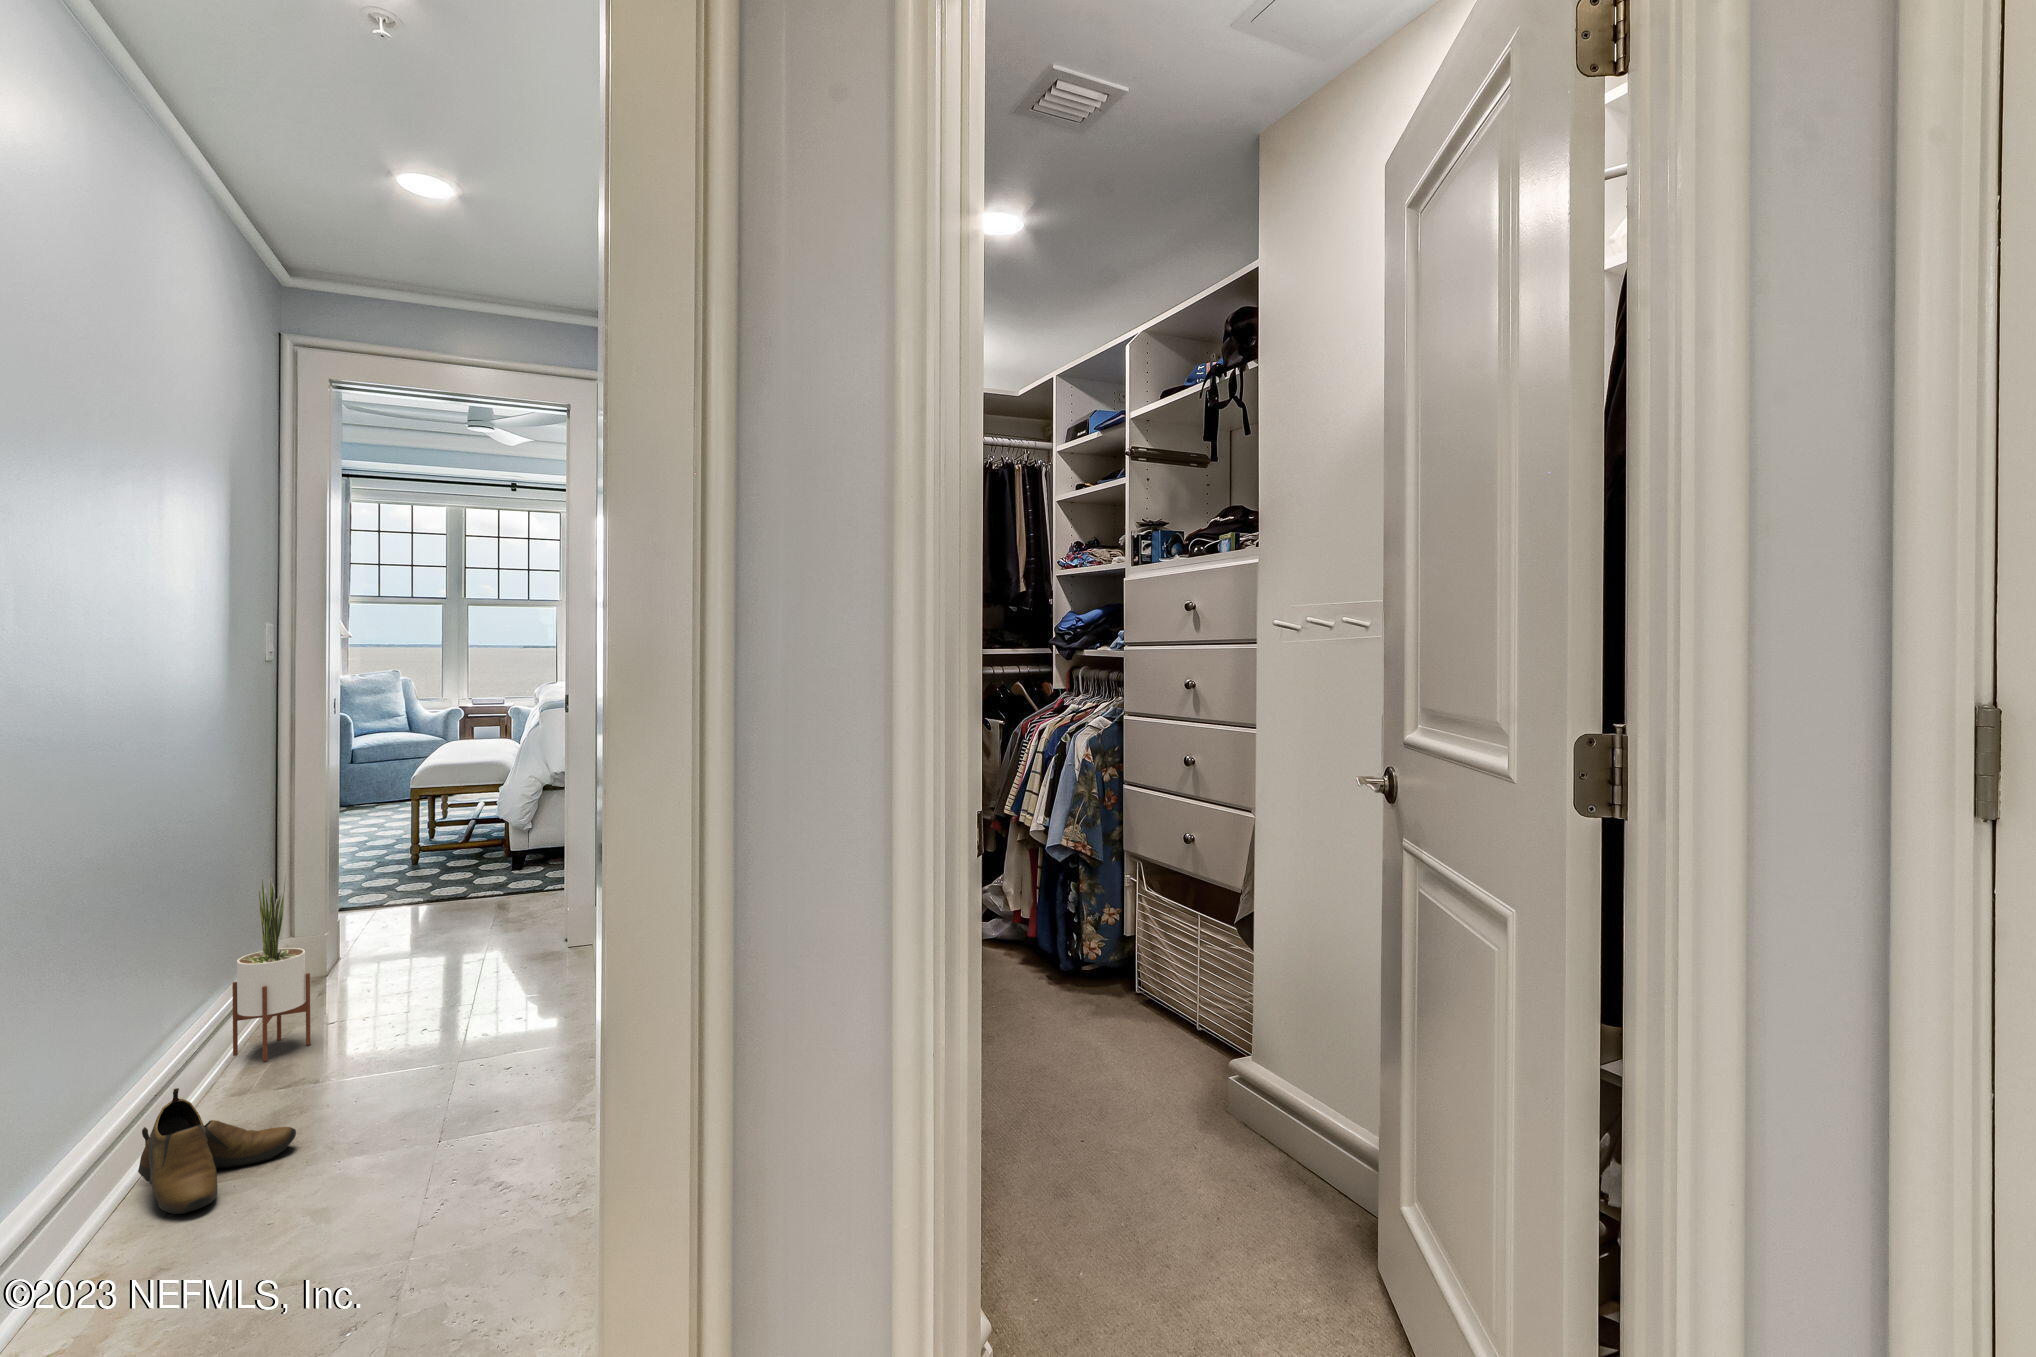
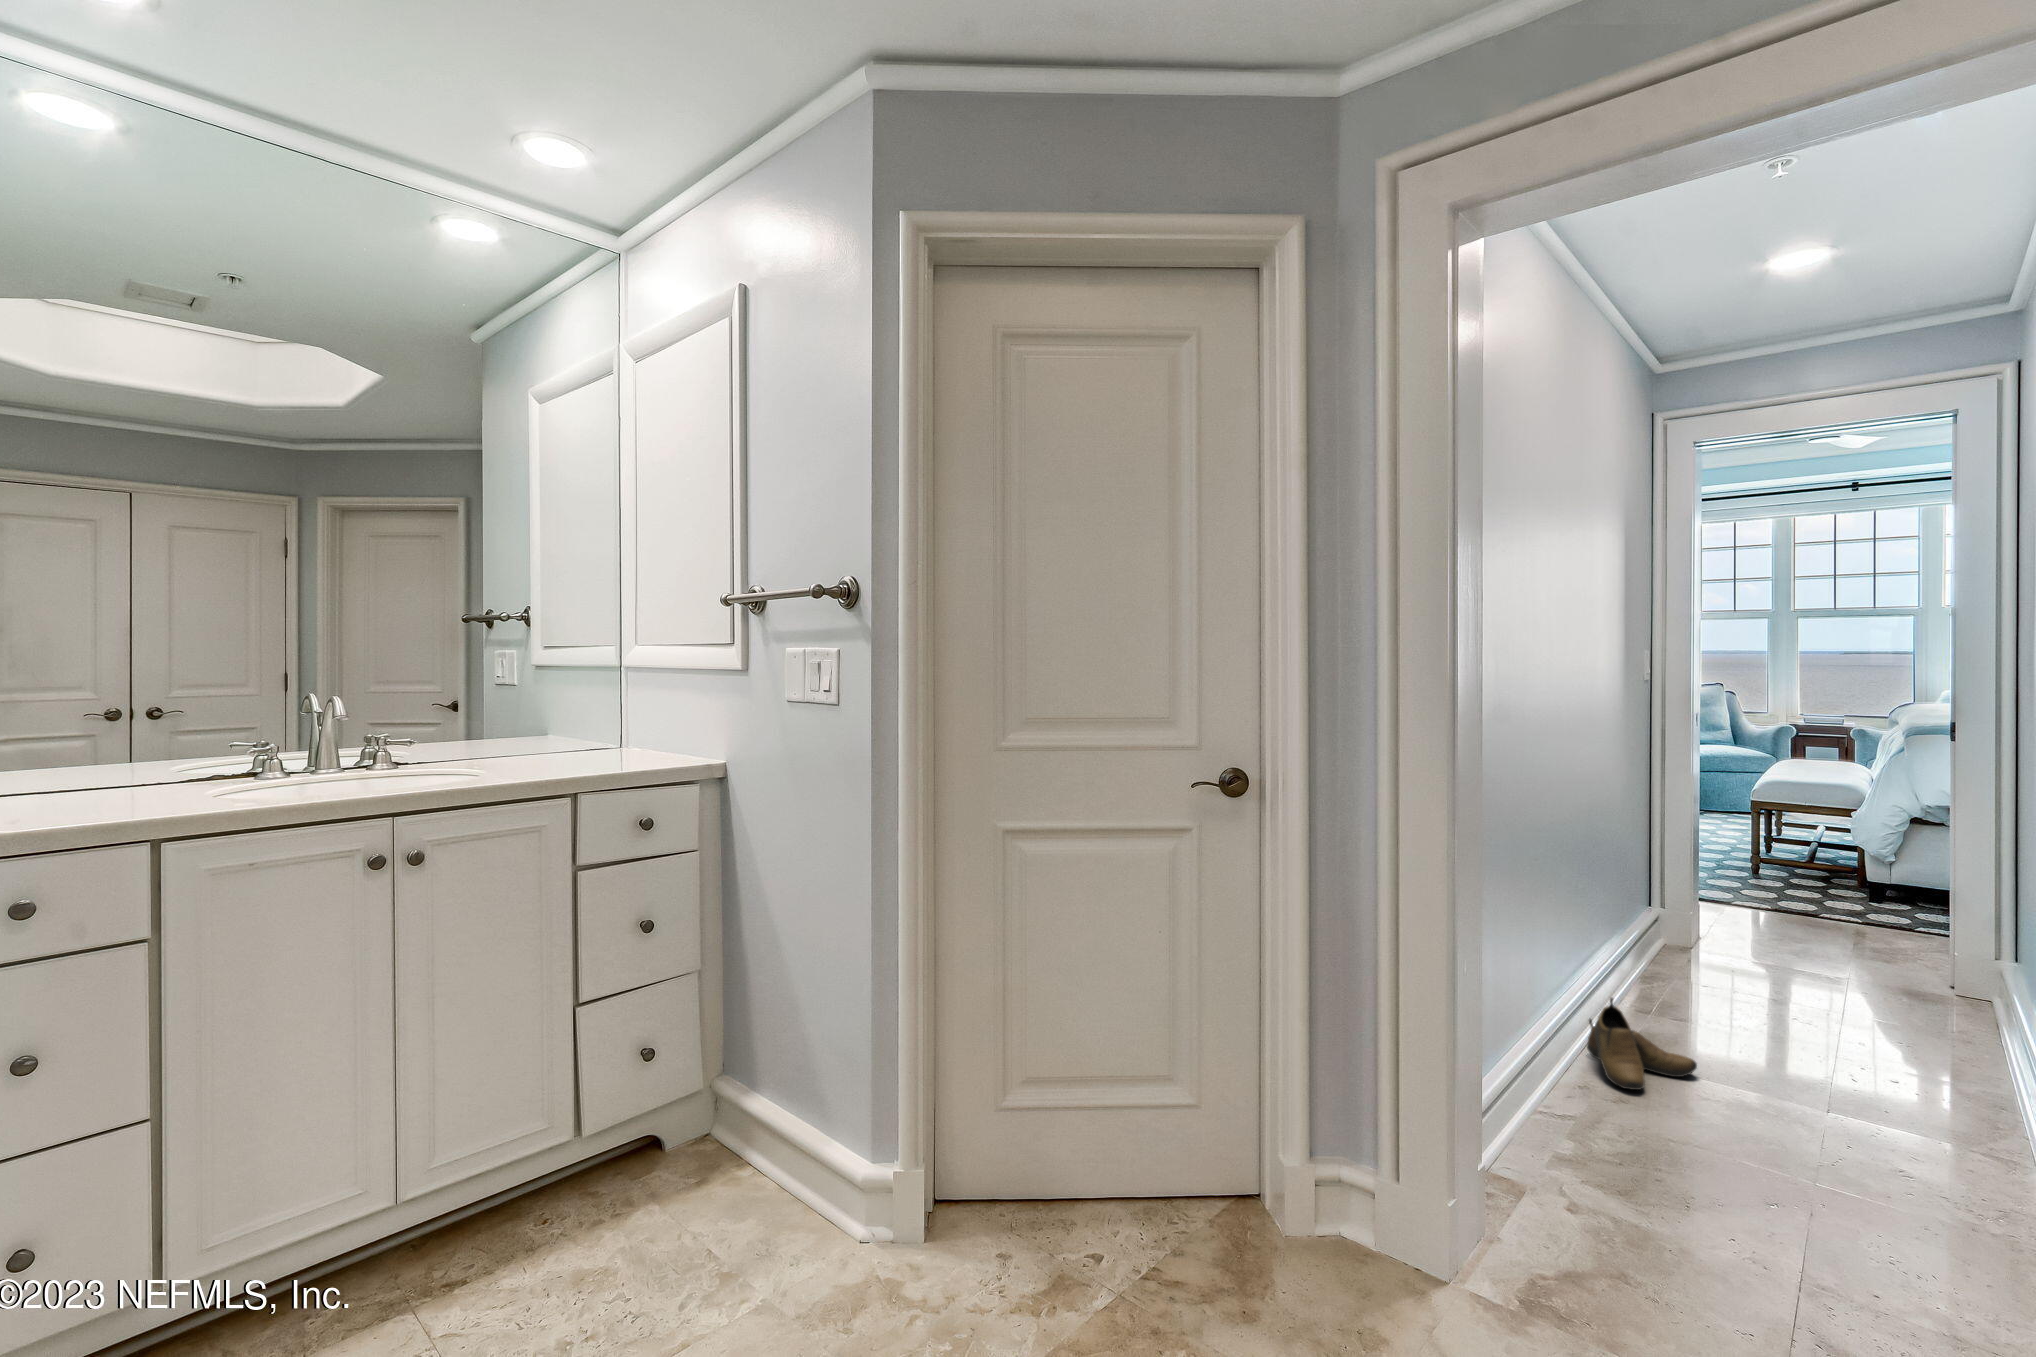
potted plant: present [232,869,311,1061] -> none [1629,851,1690,1004]

